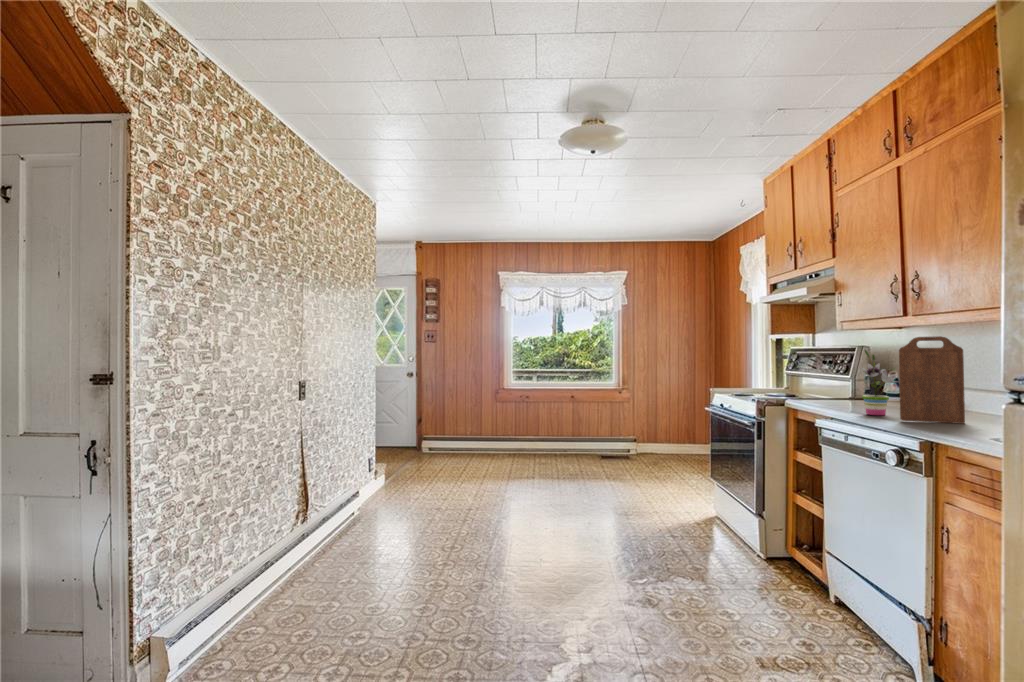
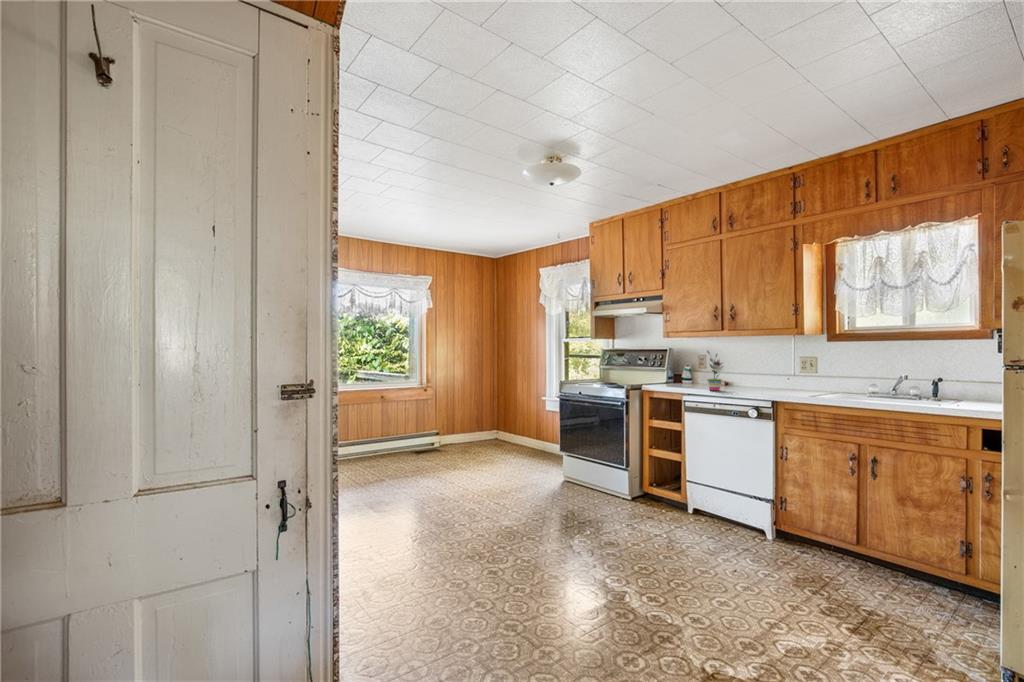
cutting board: present [899,336,965,424] -> none [739,343,766,392]

